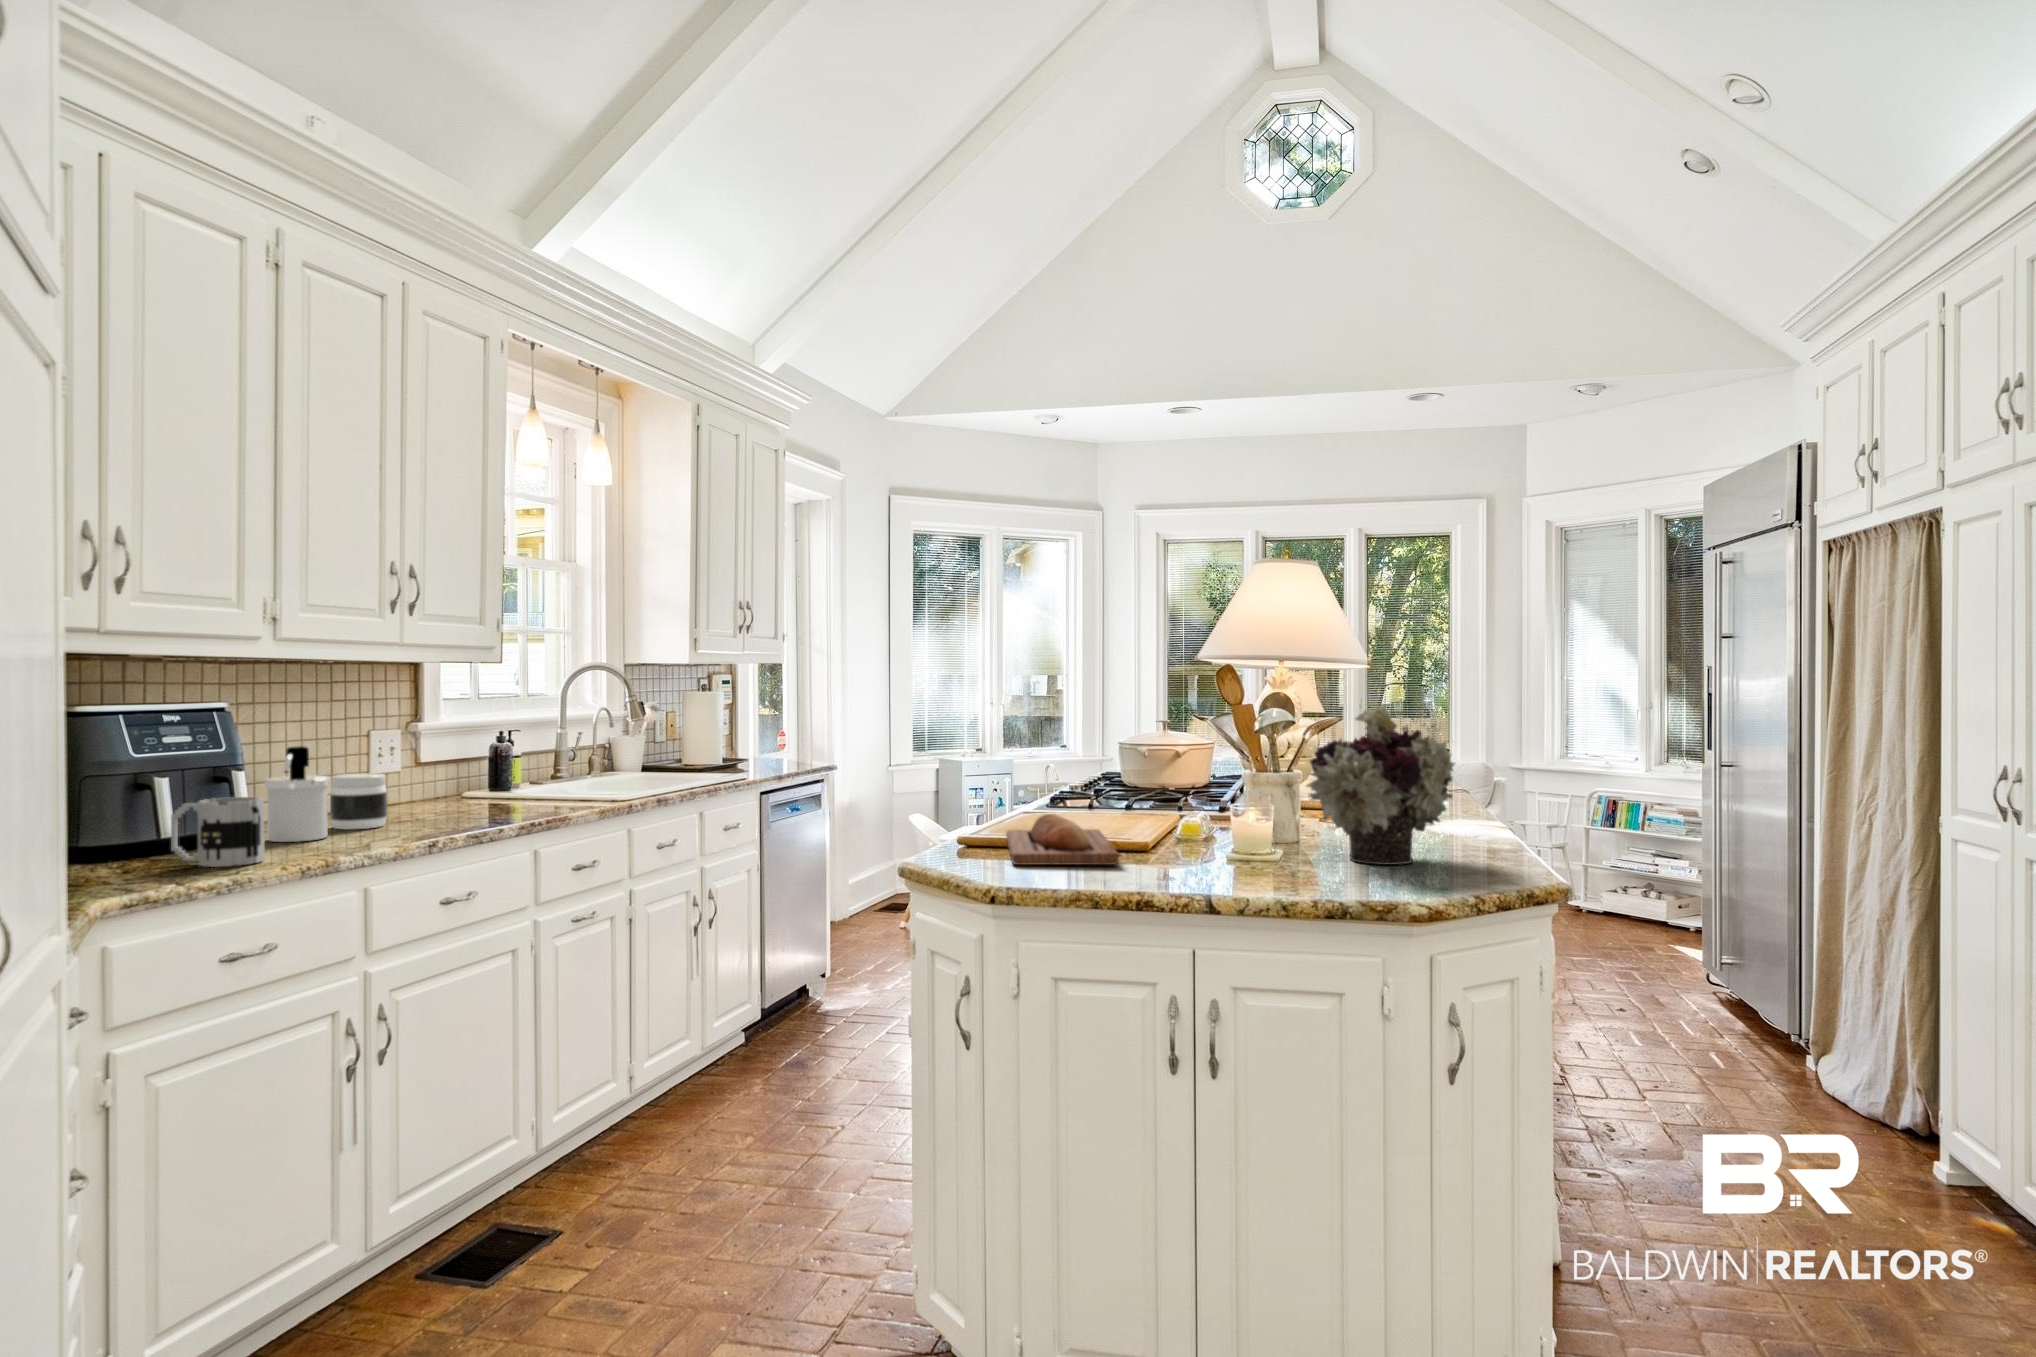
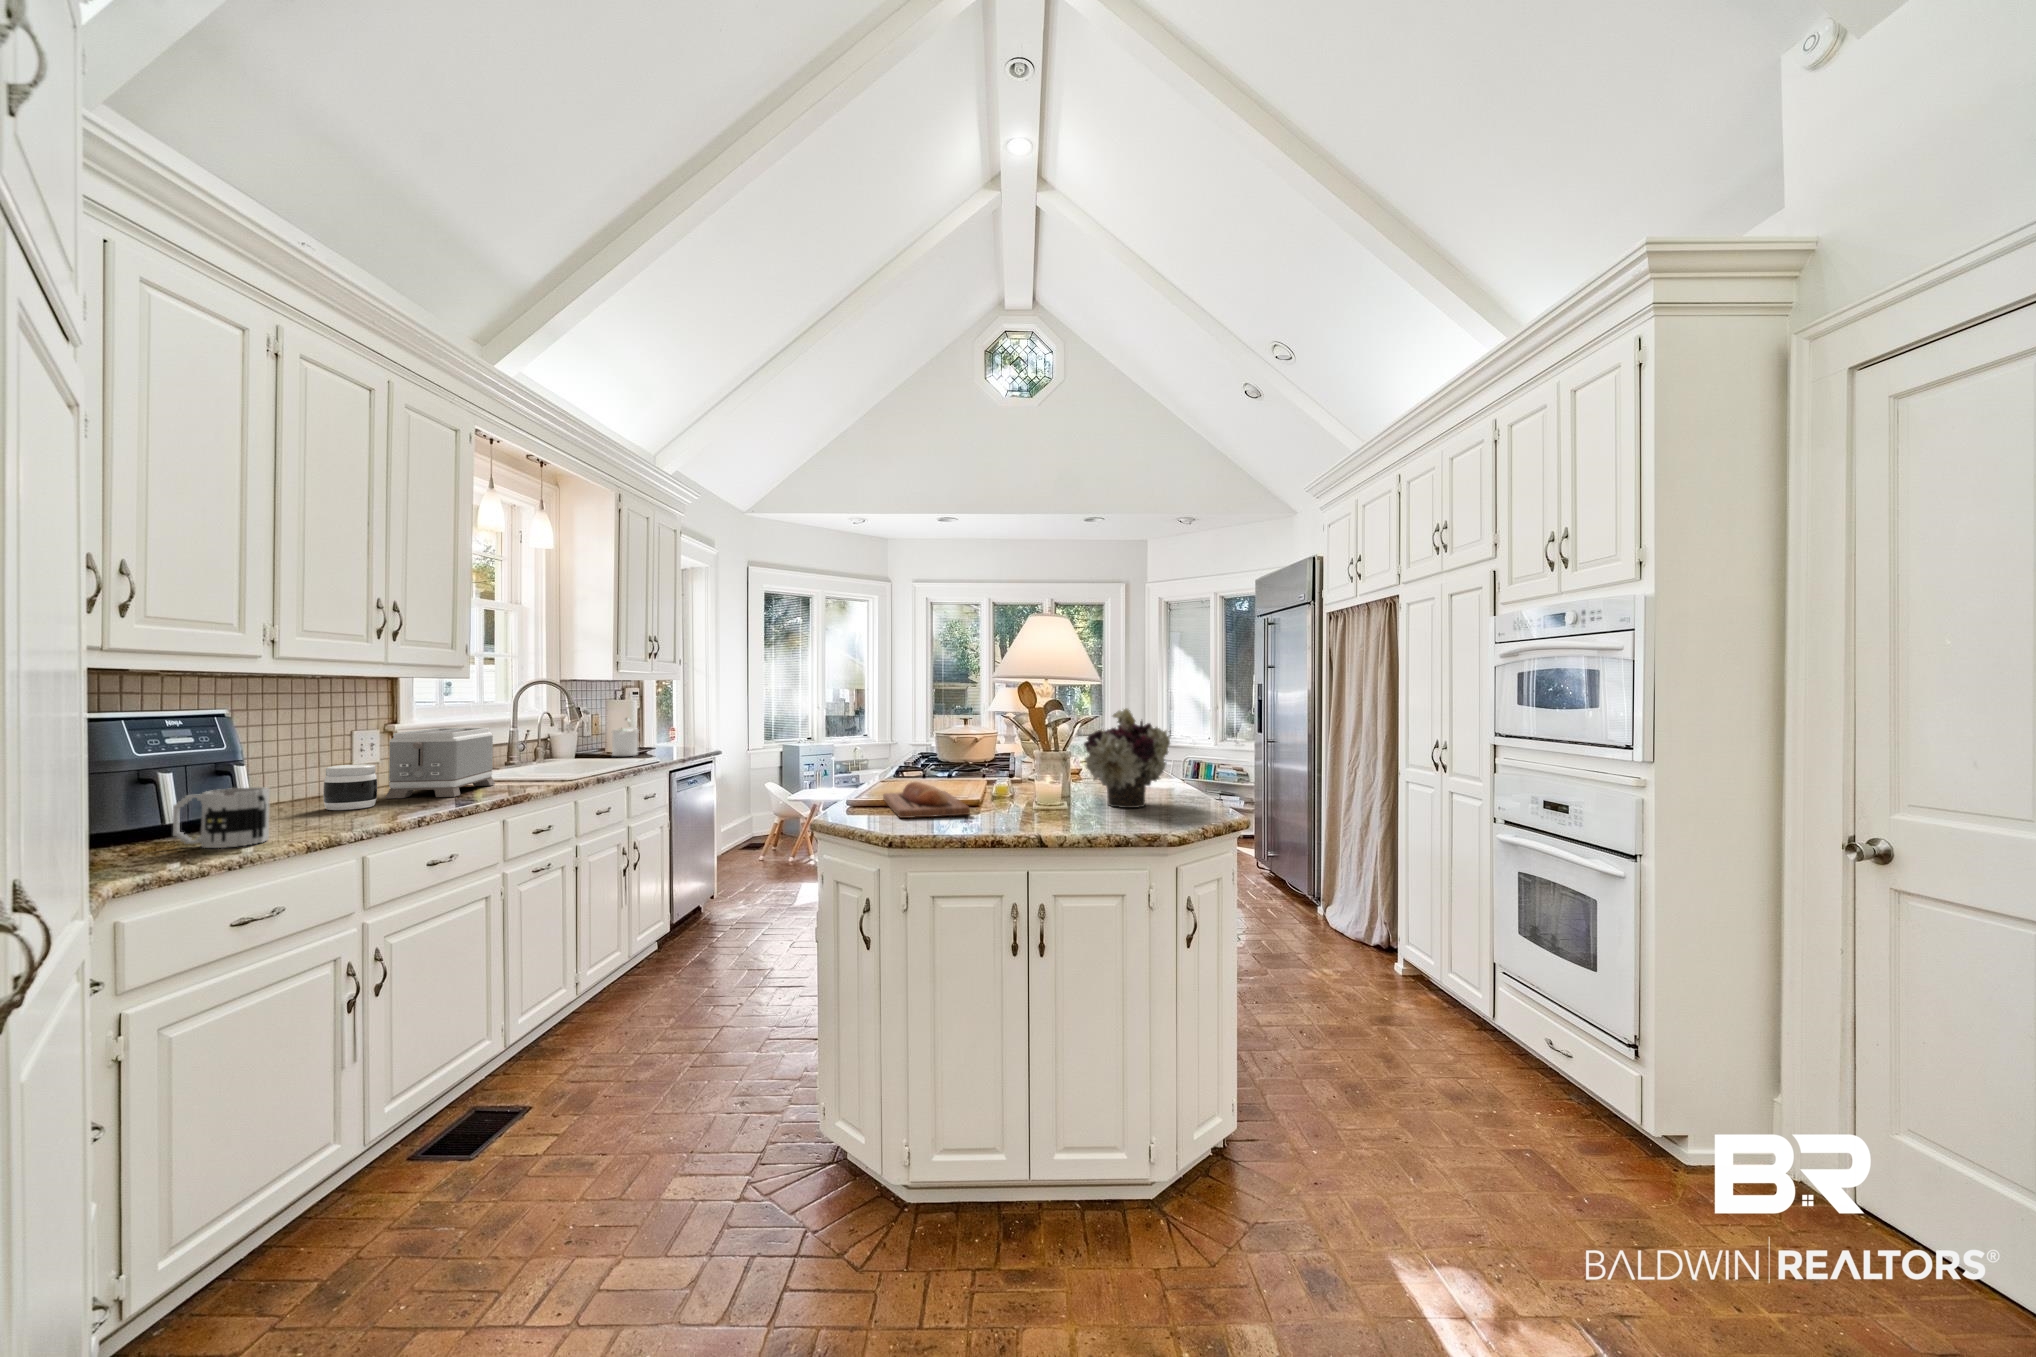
toaster: none [398,730,527,818] -> present [385,728,495,799]
soap dispenser: present [265,746,330,842] -> present [612,718,639,756]

